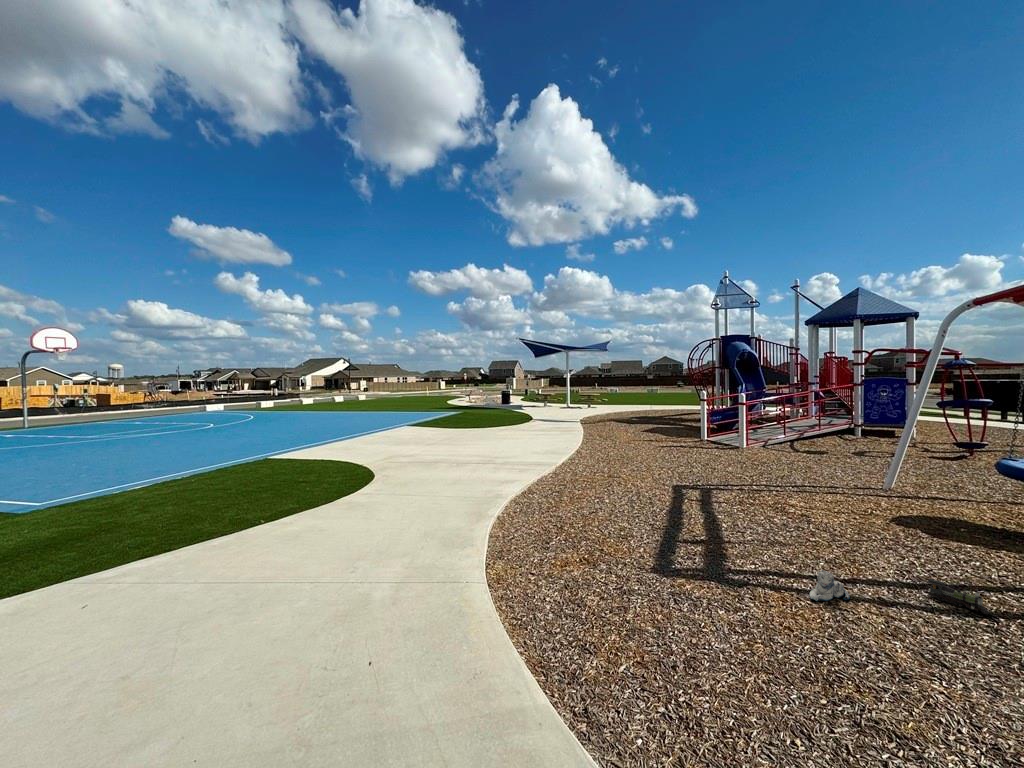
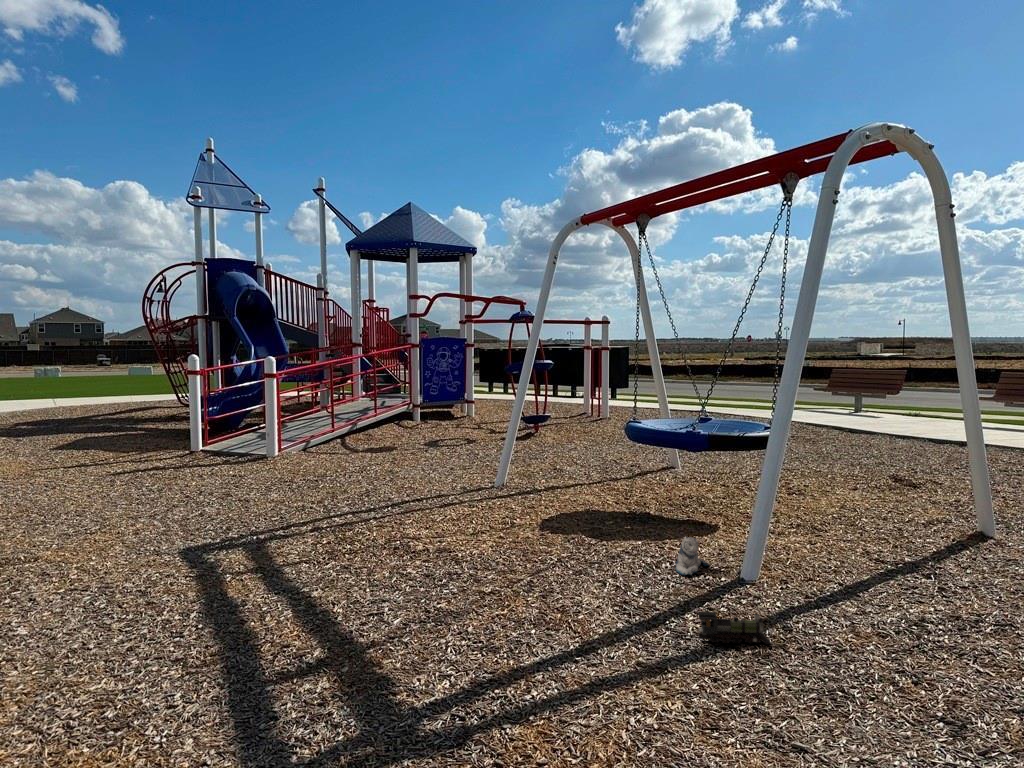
plush toy: present [810,570,850,601] -> present [676,537,708,575]

